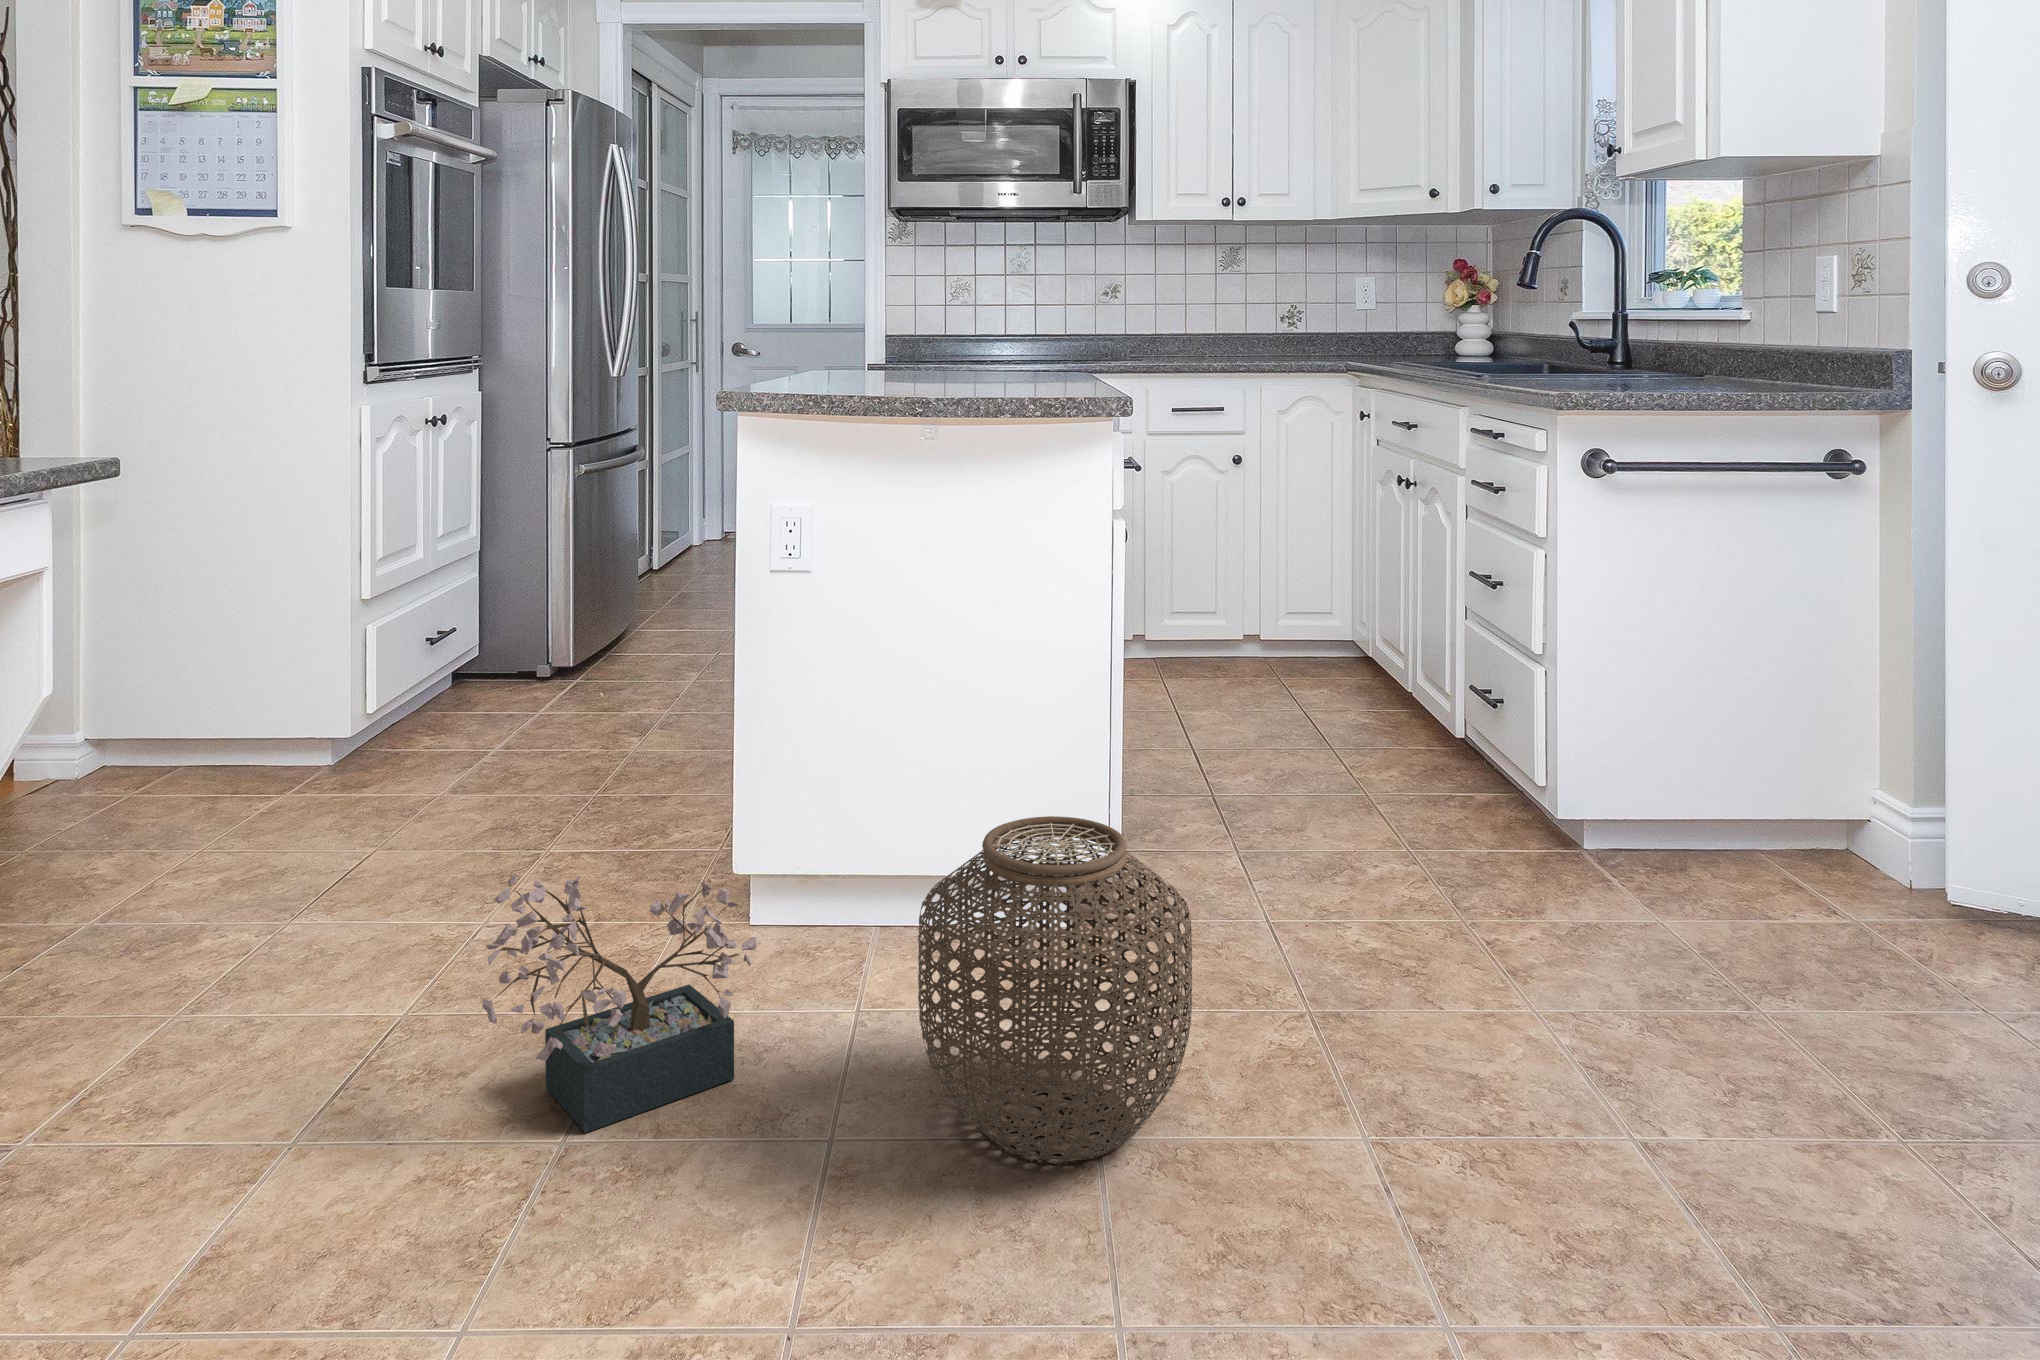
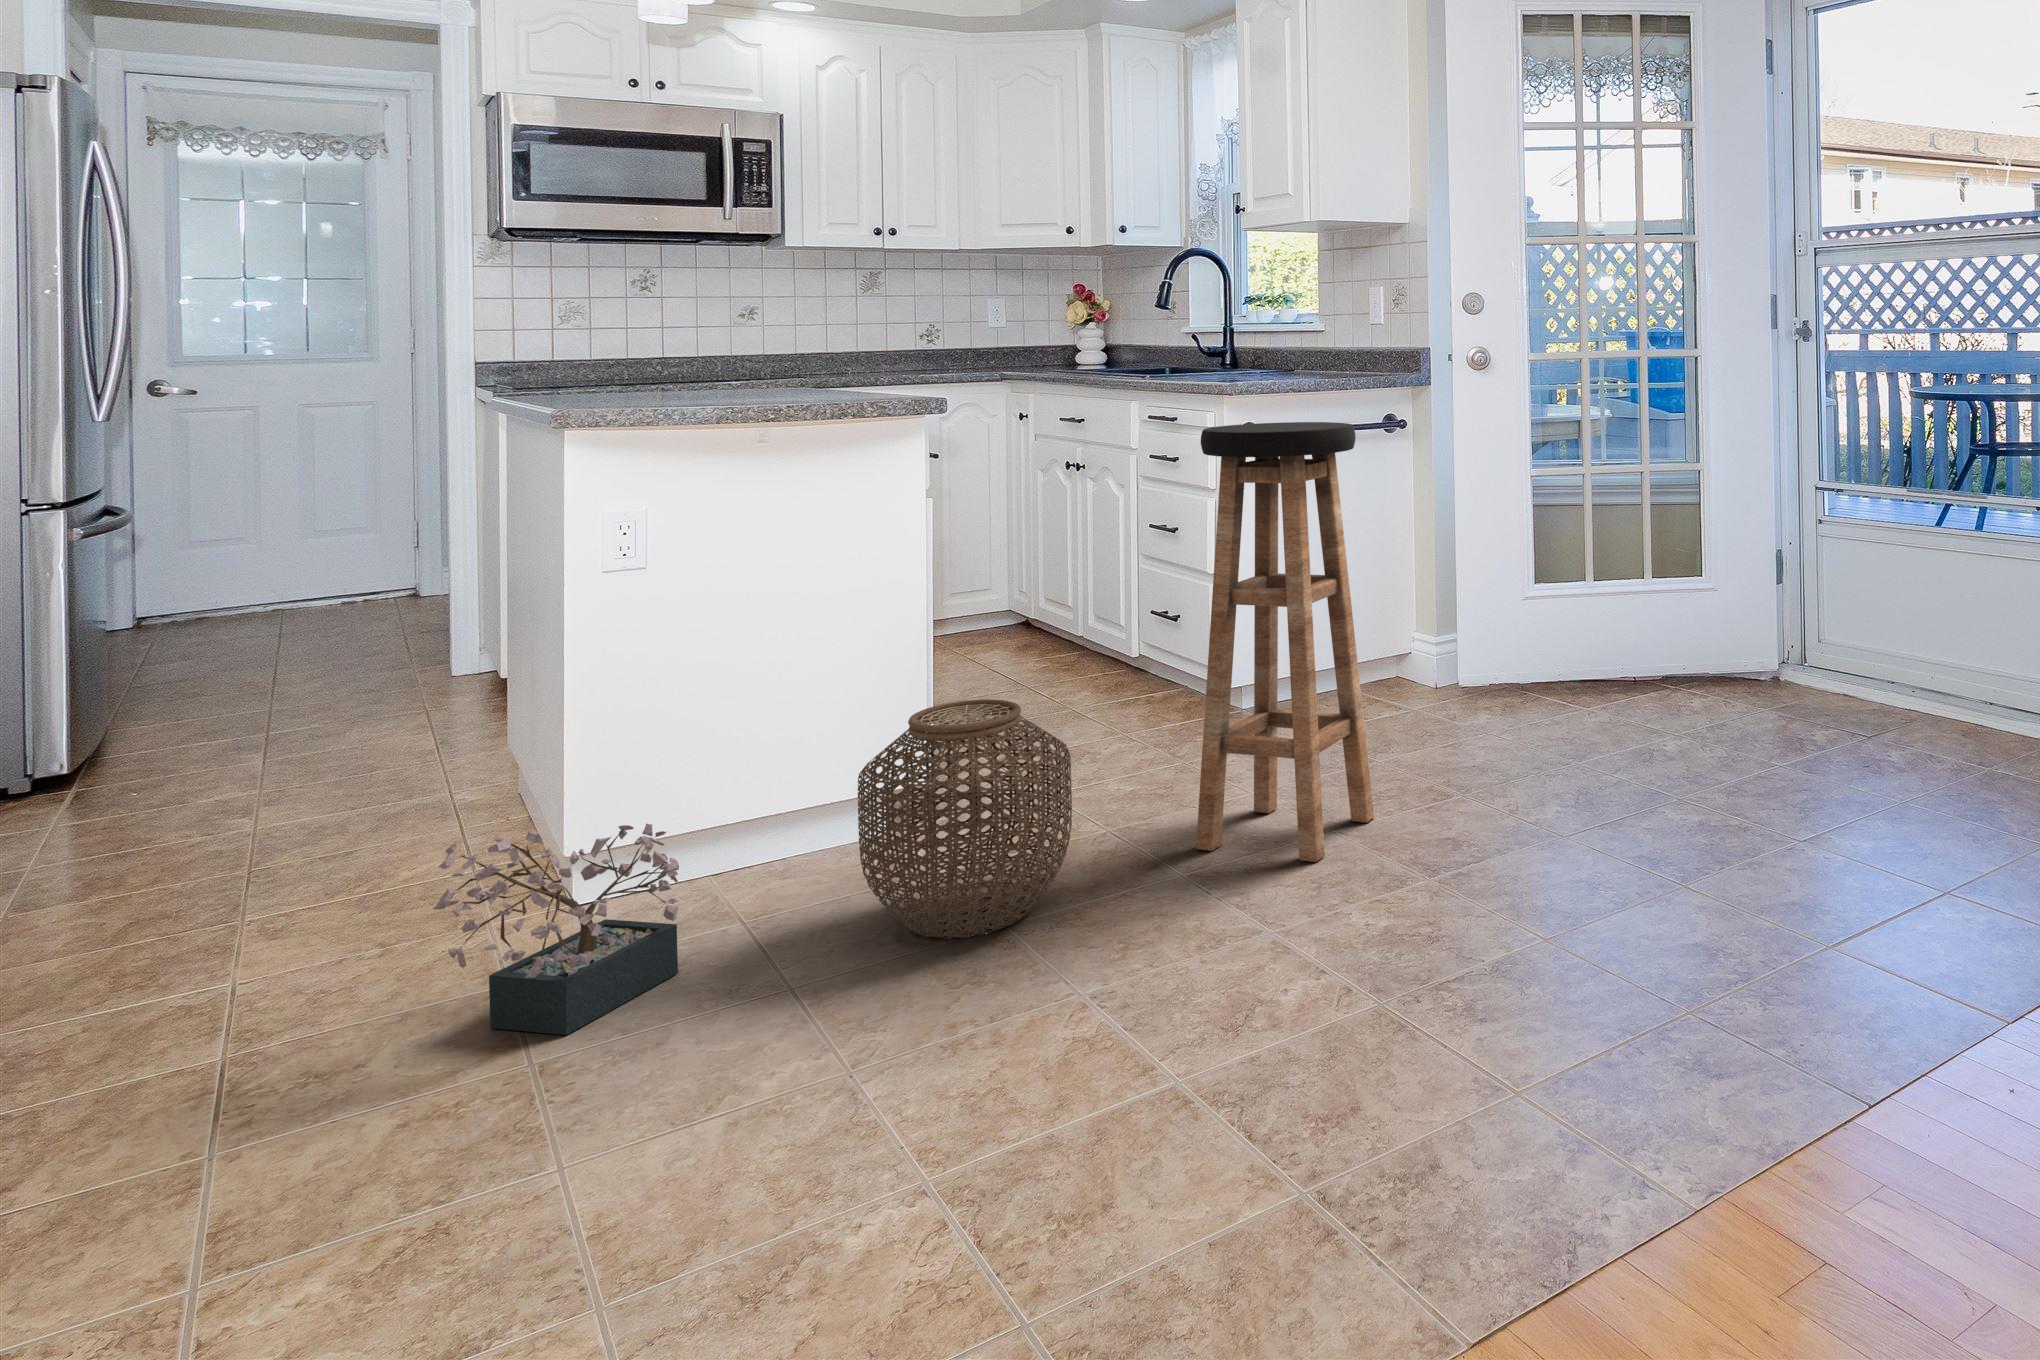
bar stool: none [1398,466,1709,1215] -> present [1196,422,1374,862]

